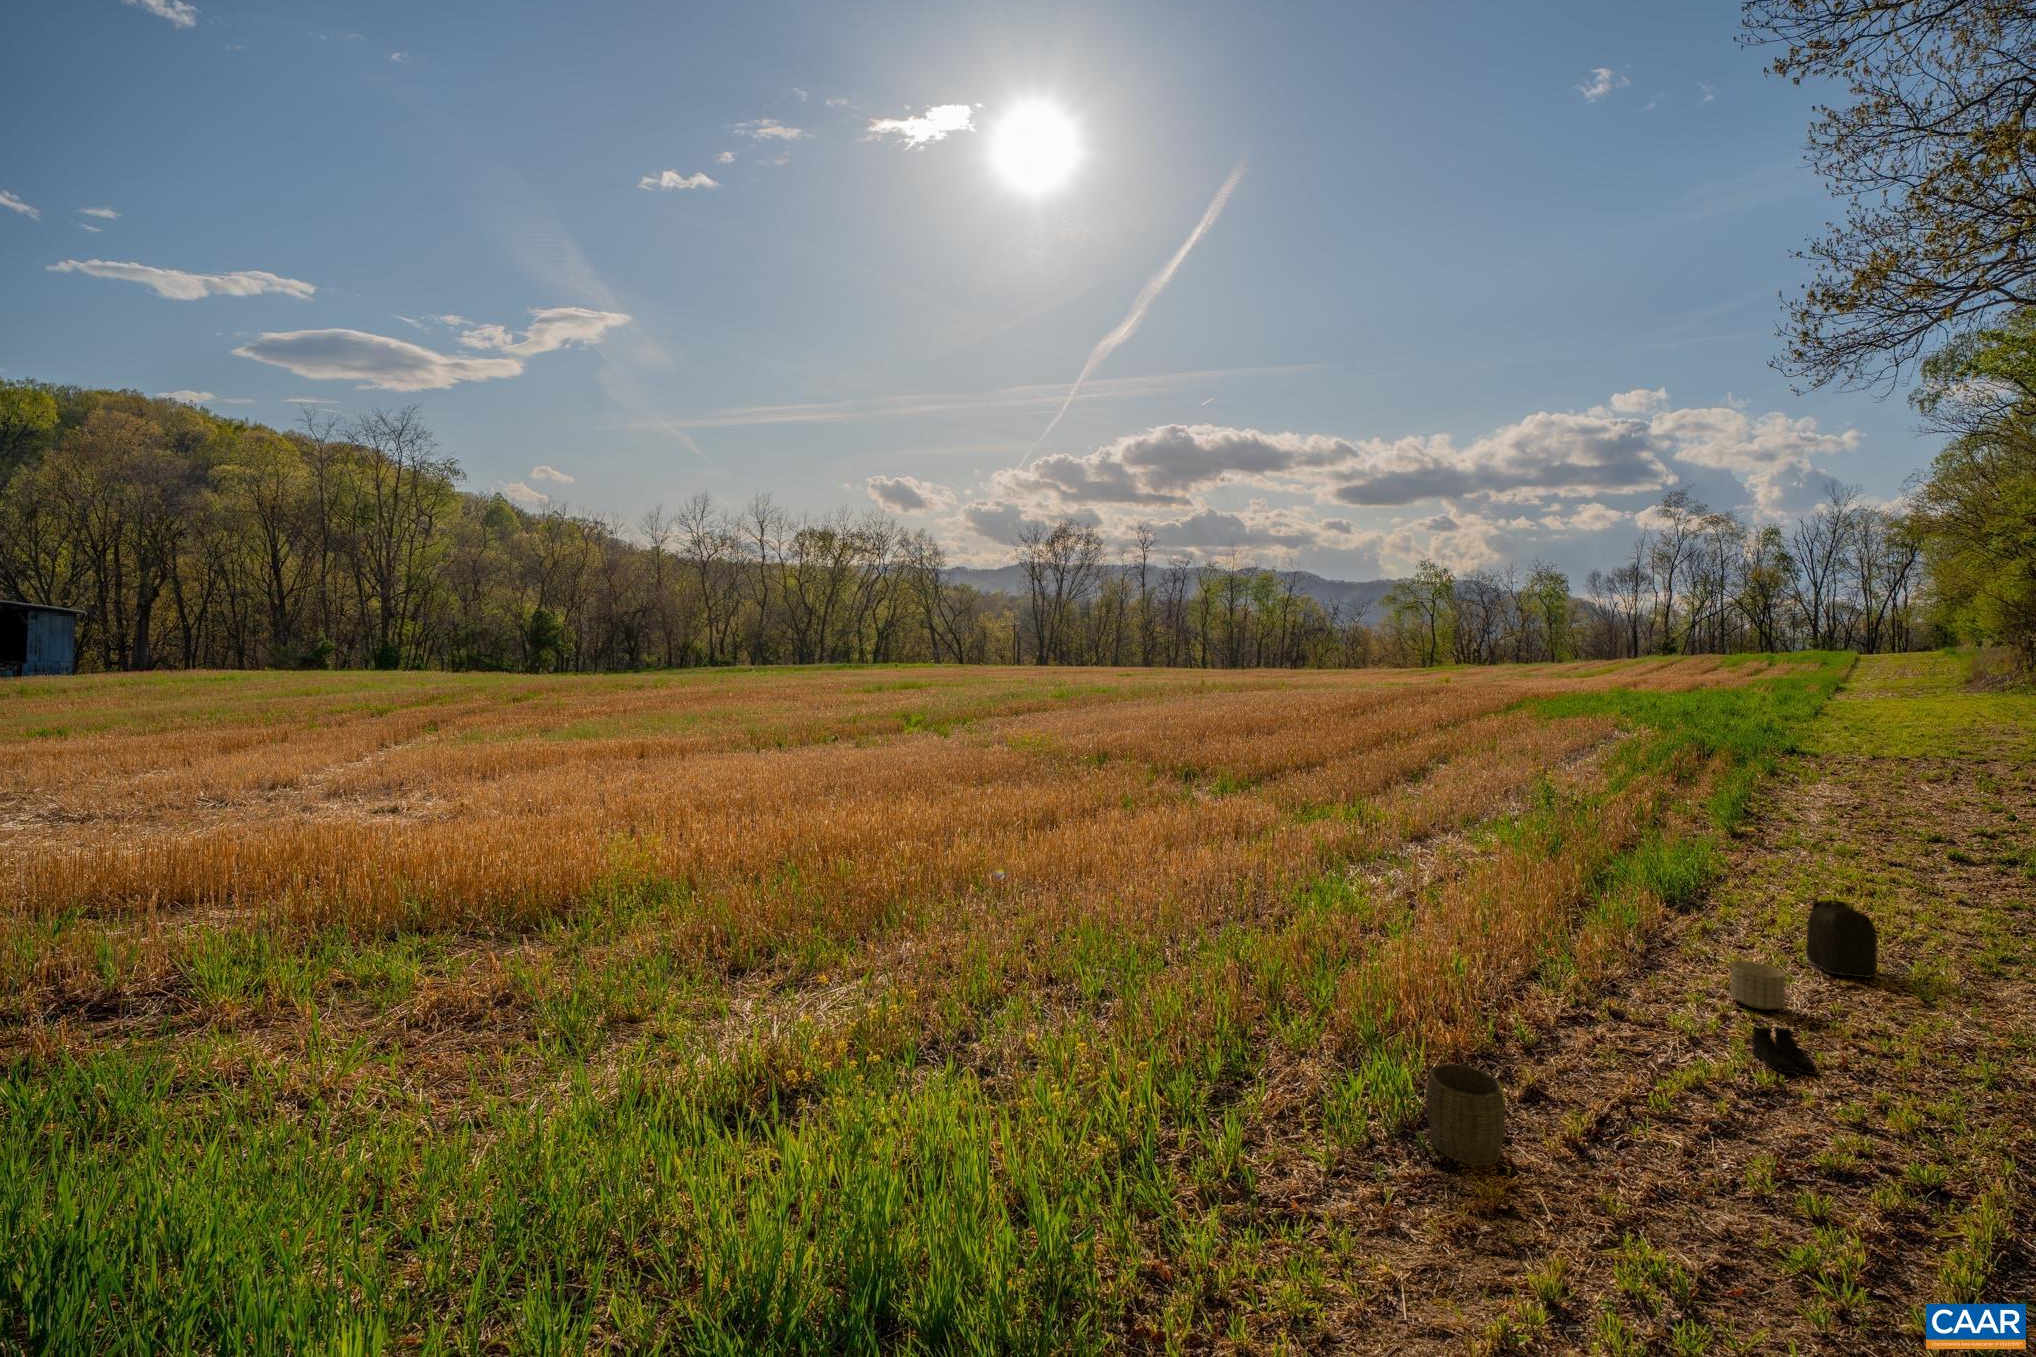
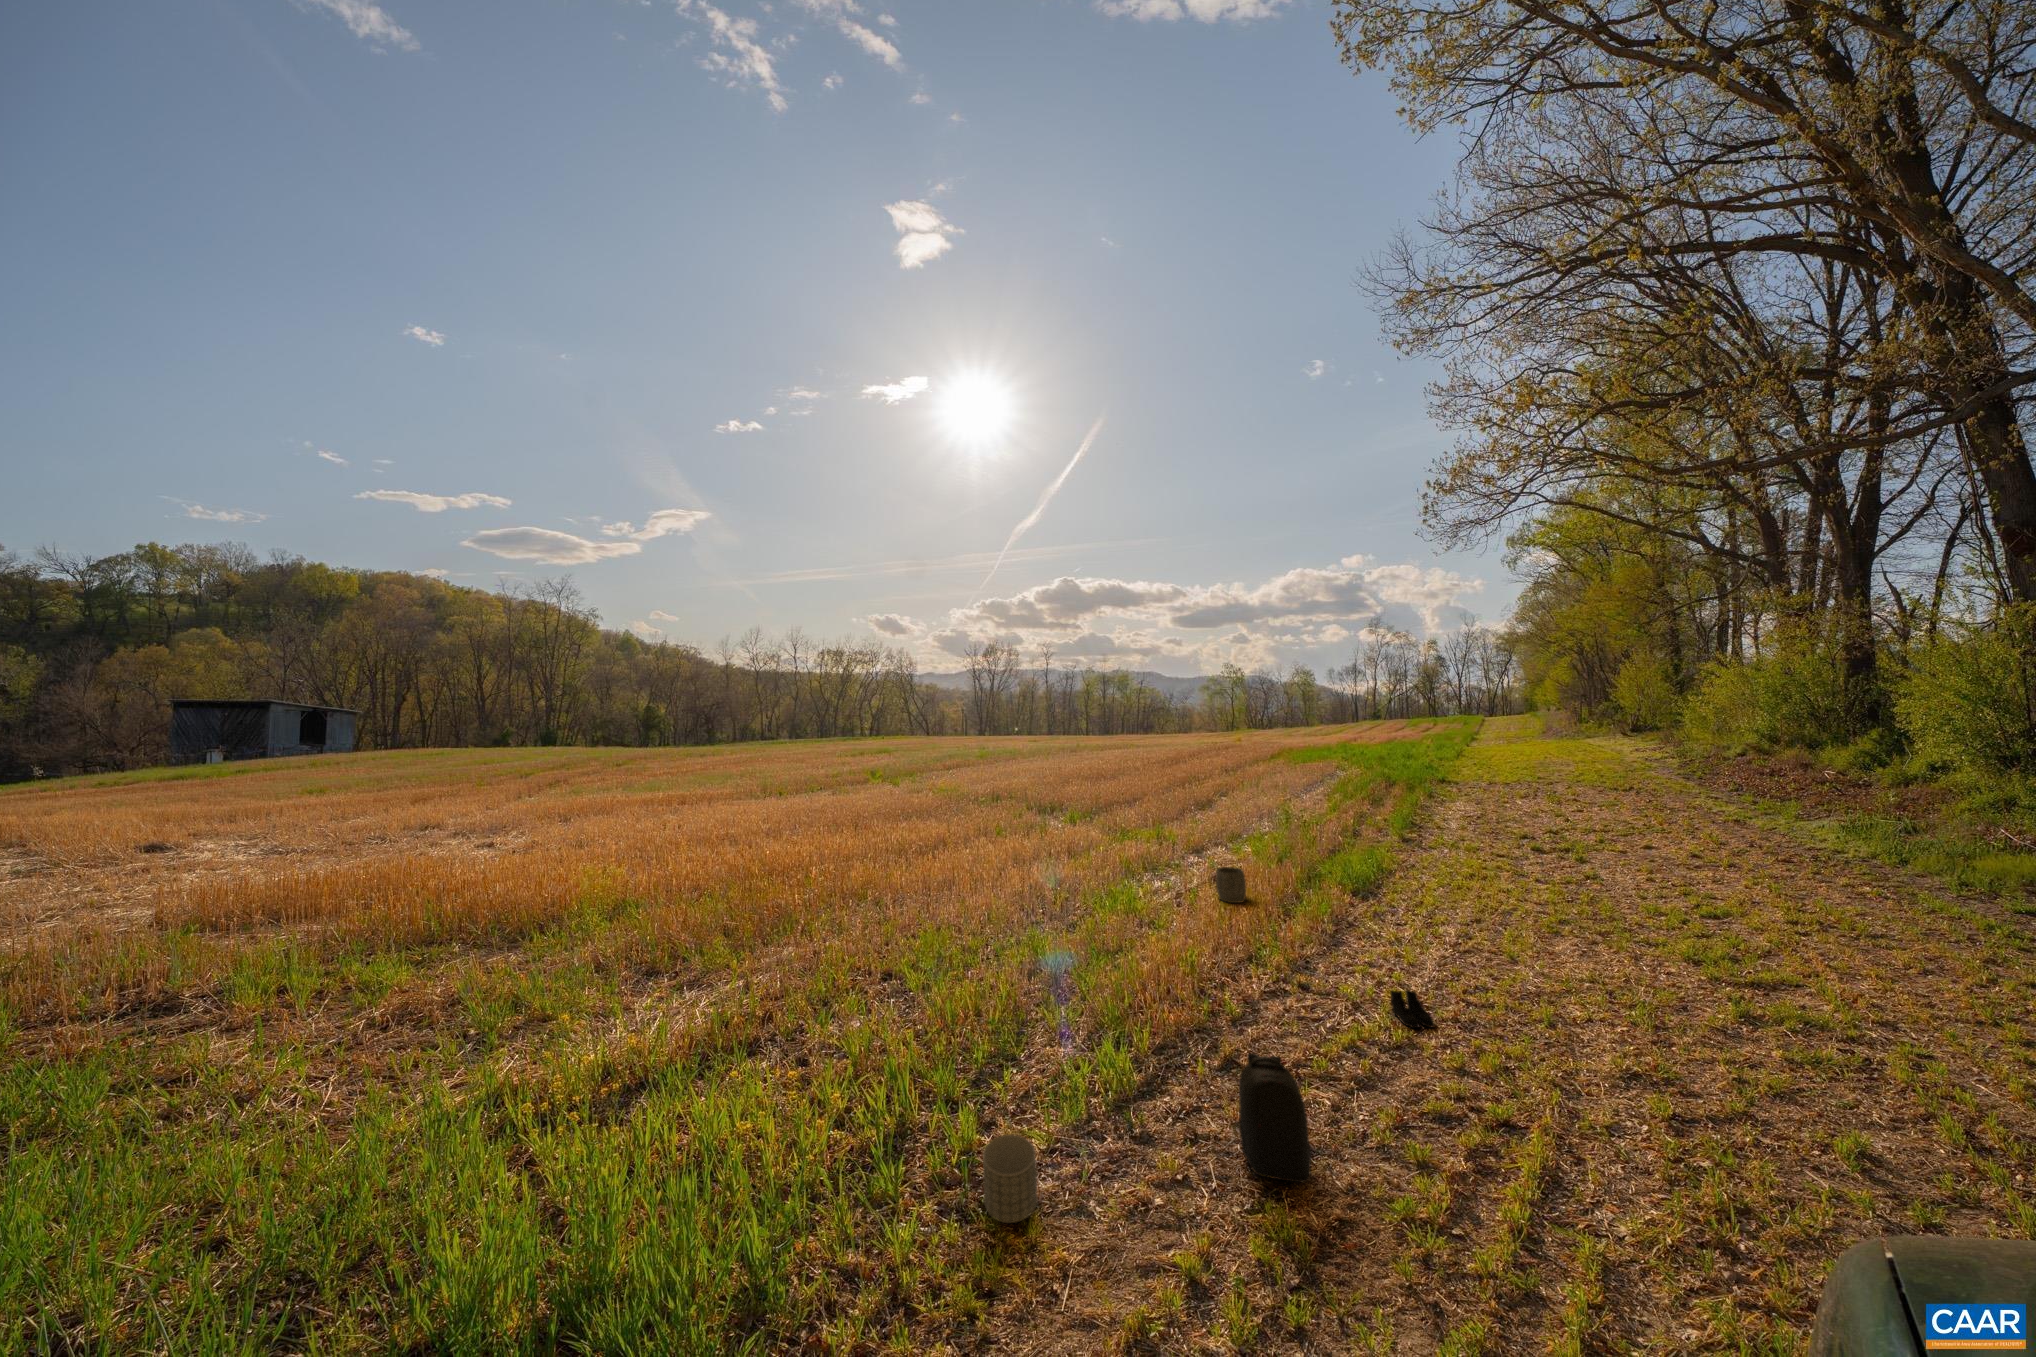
backpack: present [1806,900,1877,978] -> present [1239,1053,1311,1182]
planter: present [1730,961,1785,1010] -> present [983,1134,1038,1223]
woven basket: present [1426,1064,1505,1166] -> present [1216,867,1246,903]

